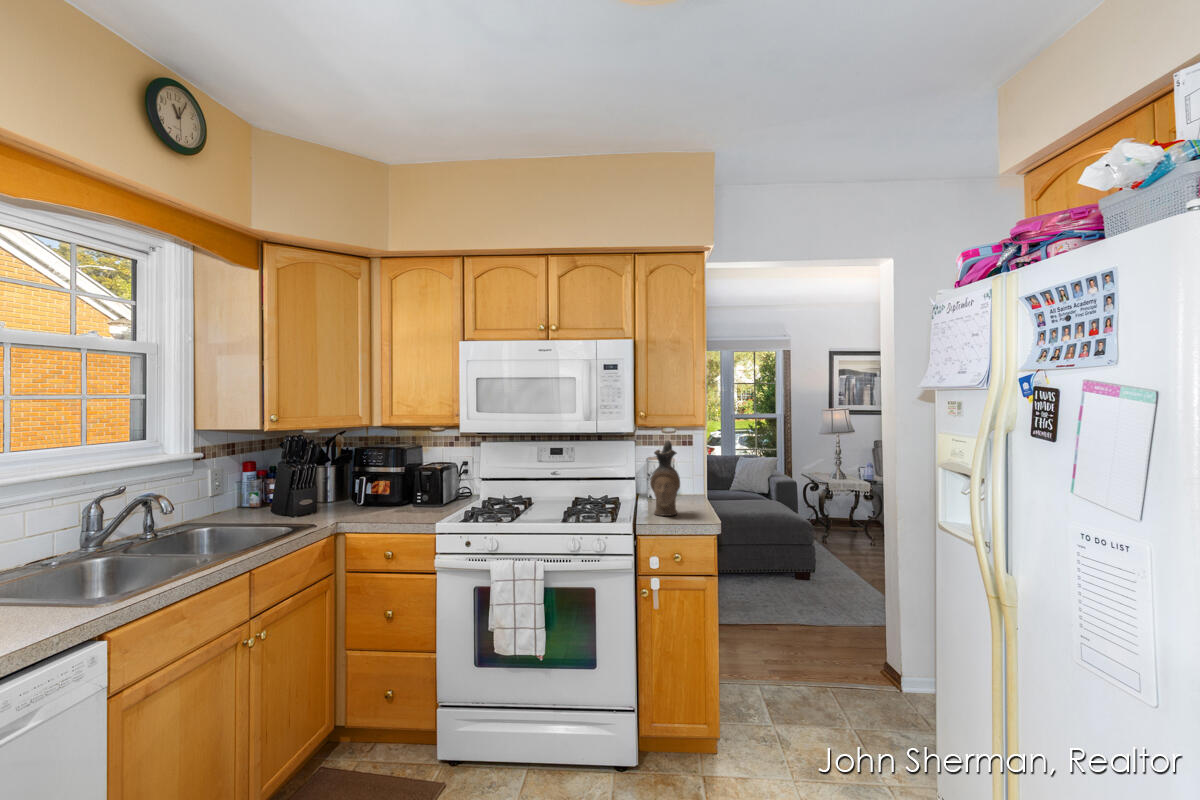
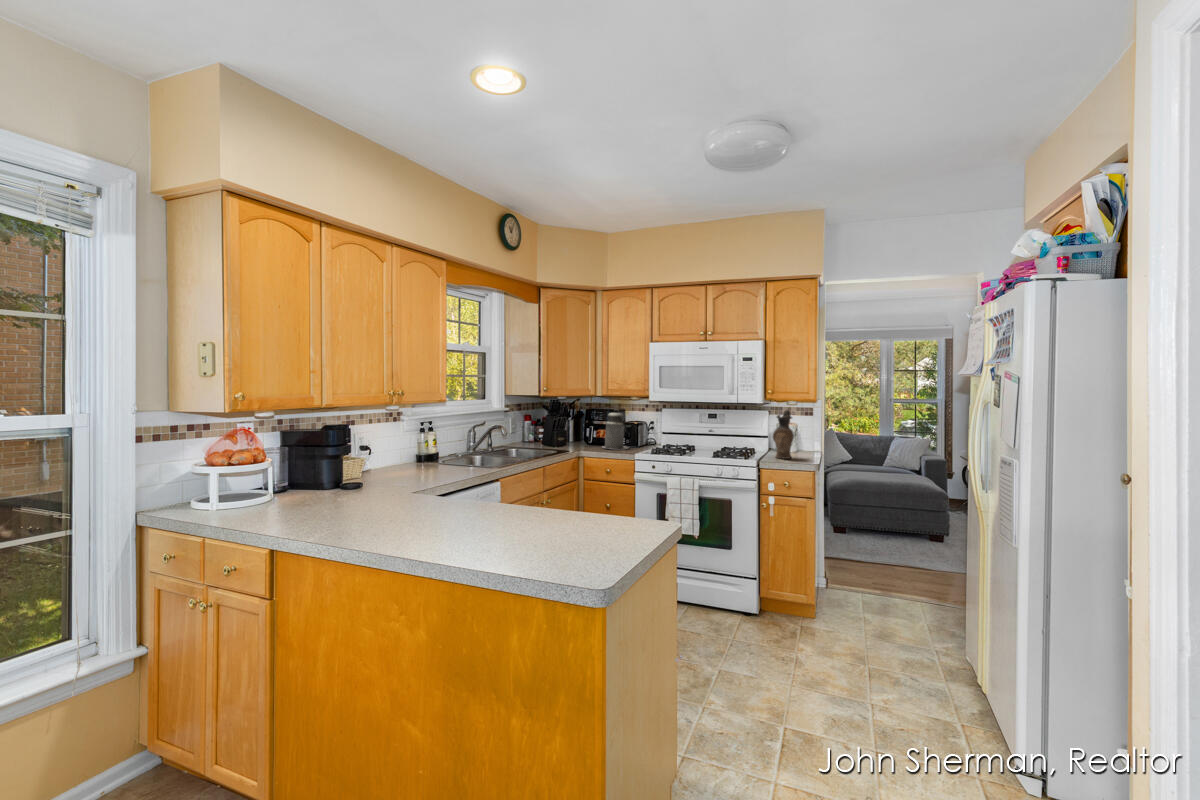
canister: none [380,449,427,515] -> present [604,412,628,450]

